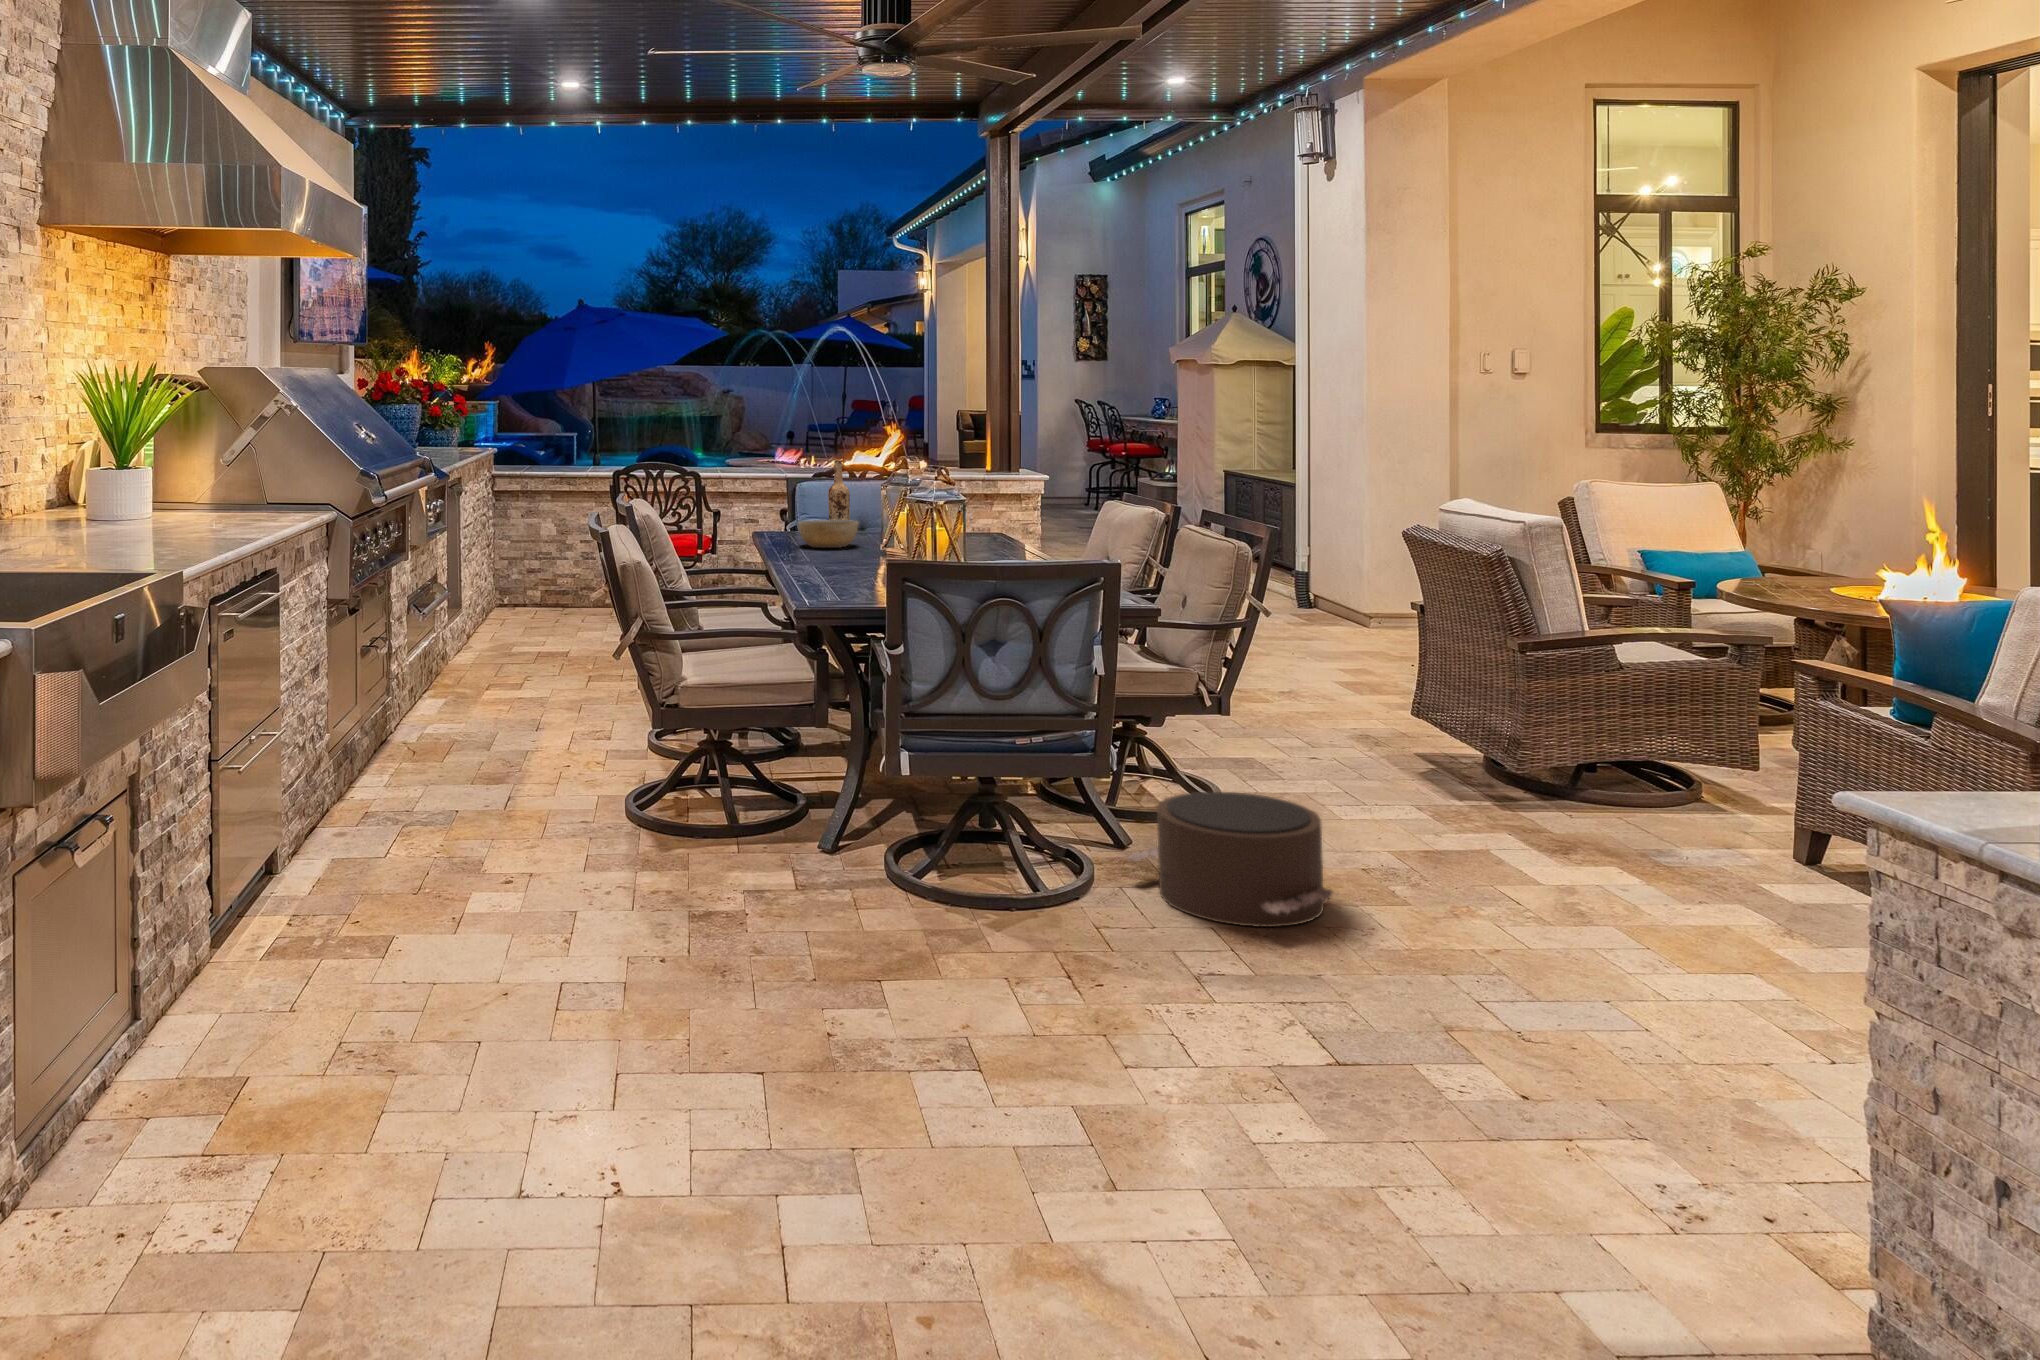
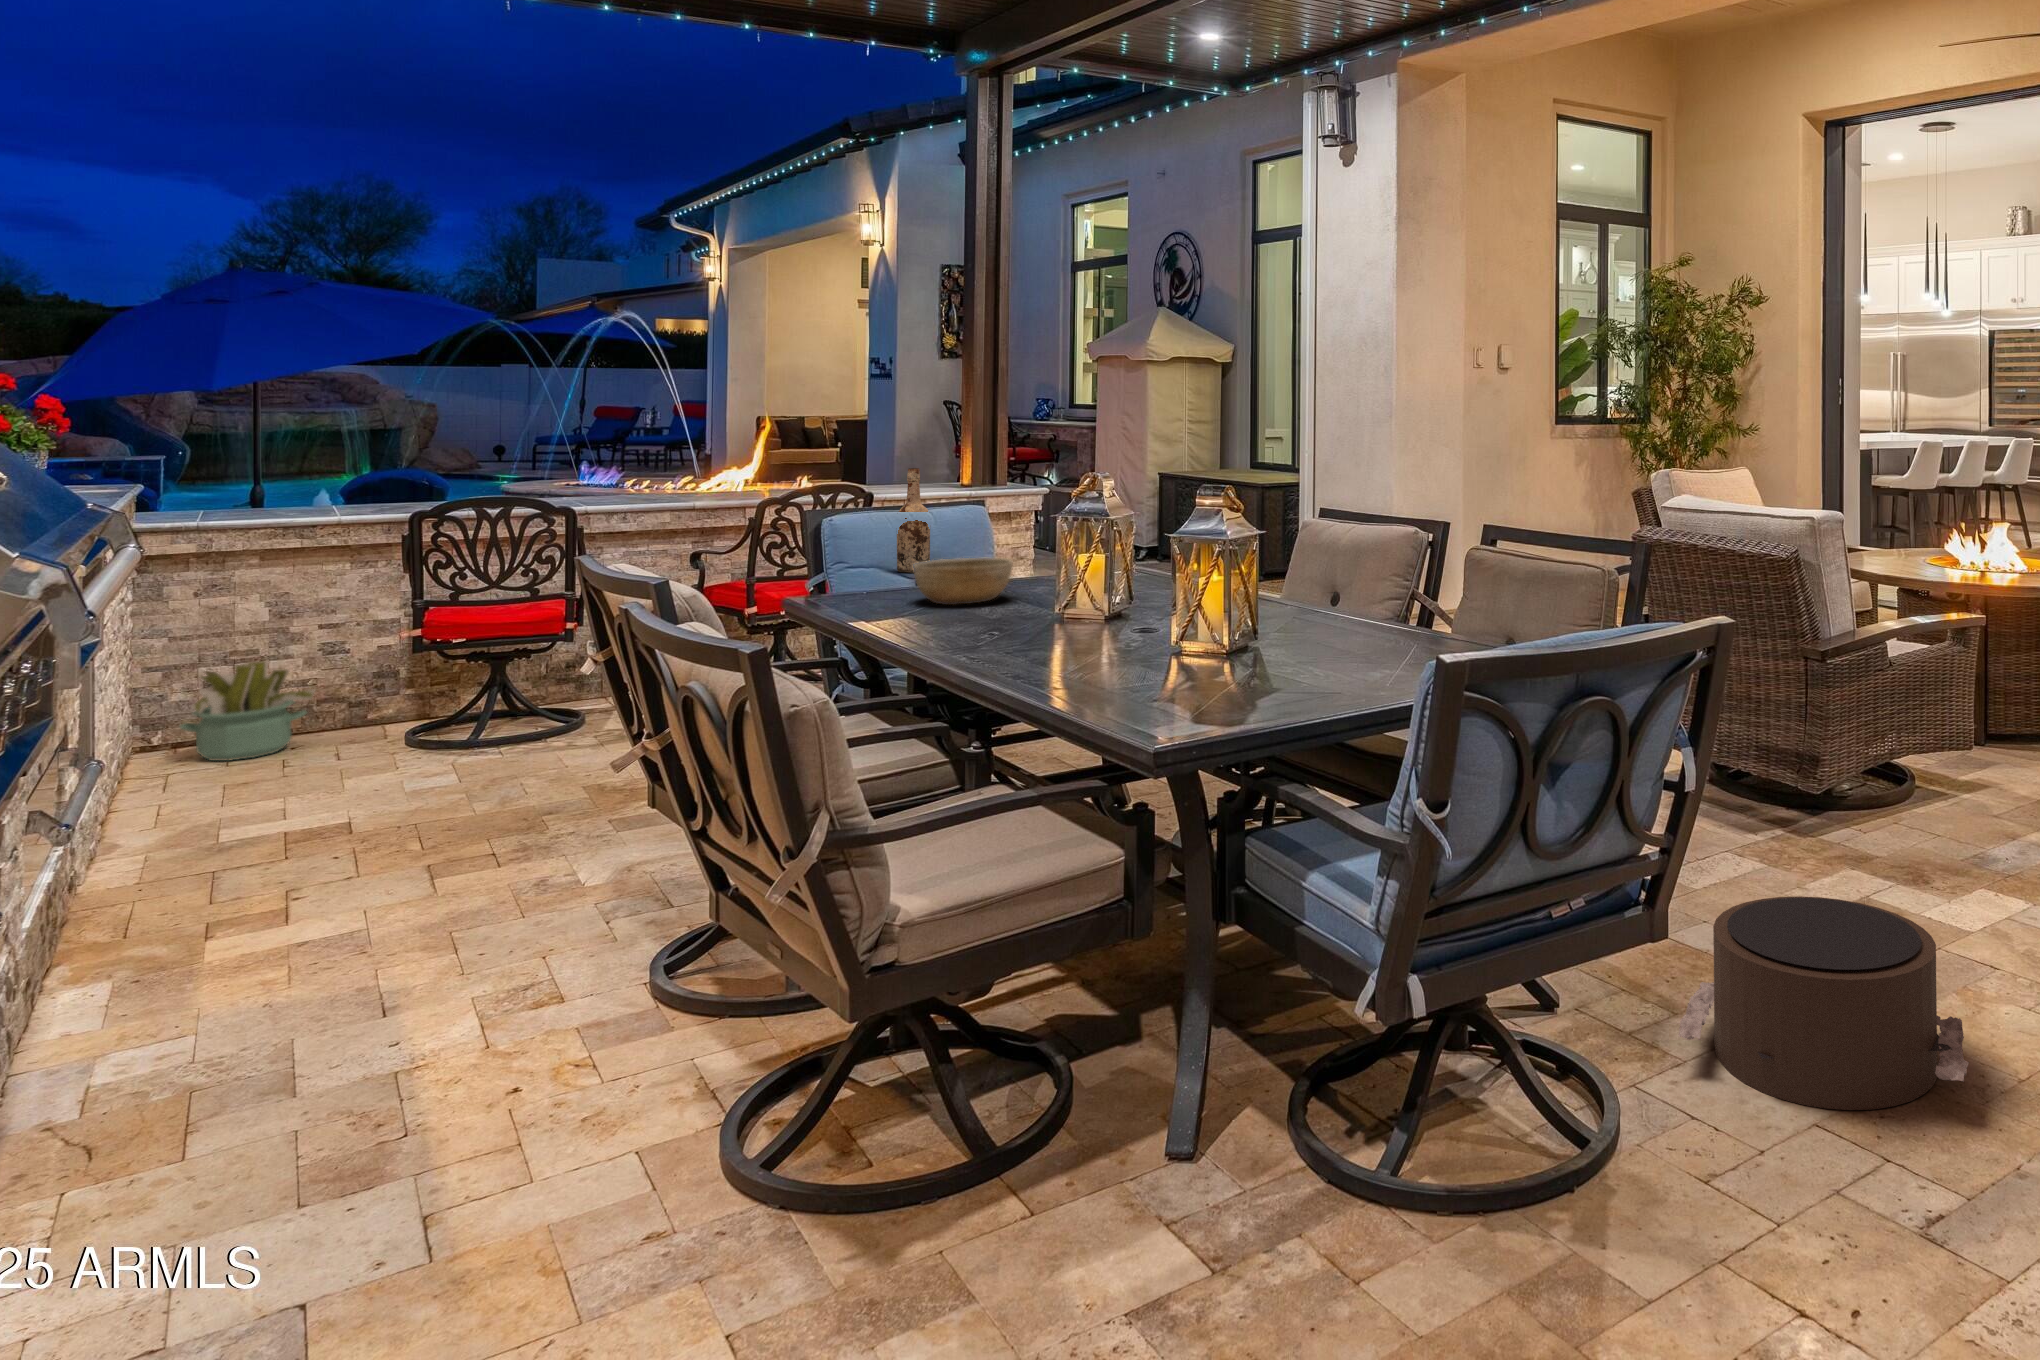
decorative plant: none [518,560,578,615] -> present [180,661,315,761]

